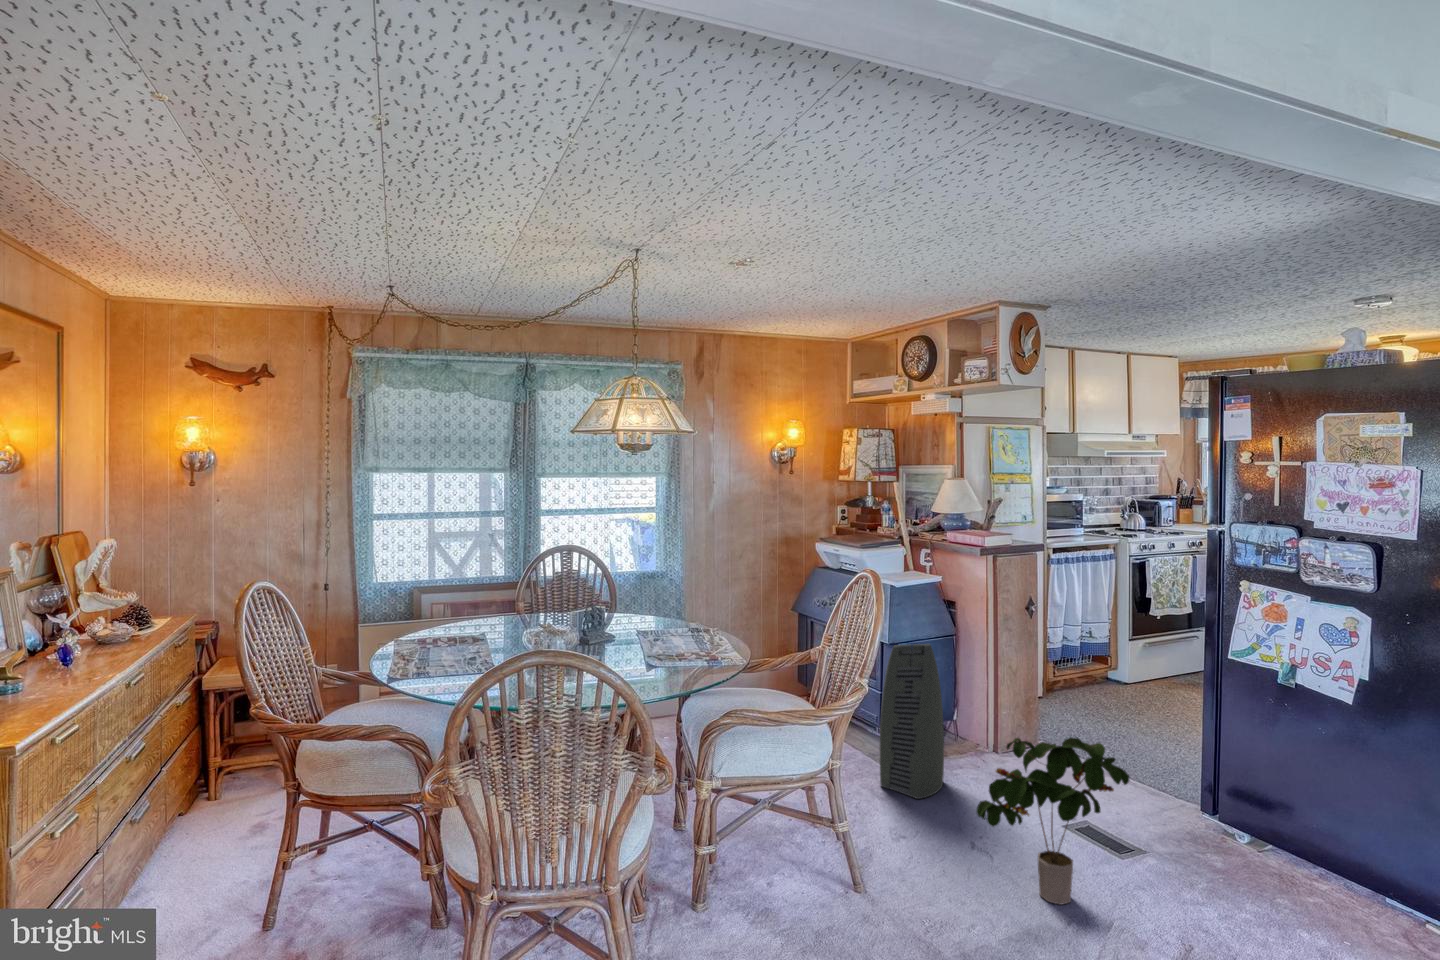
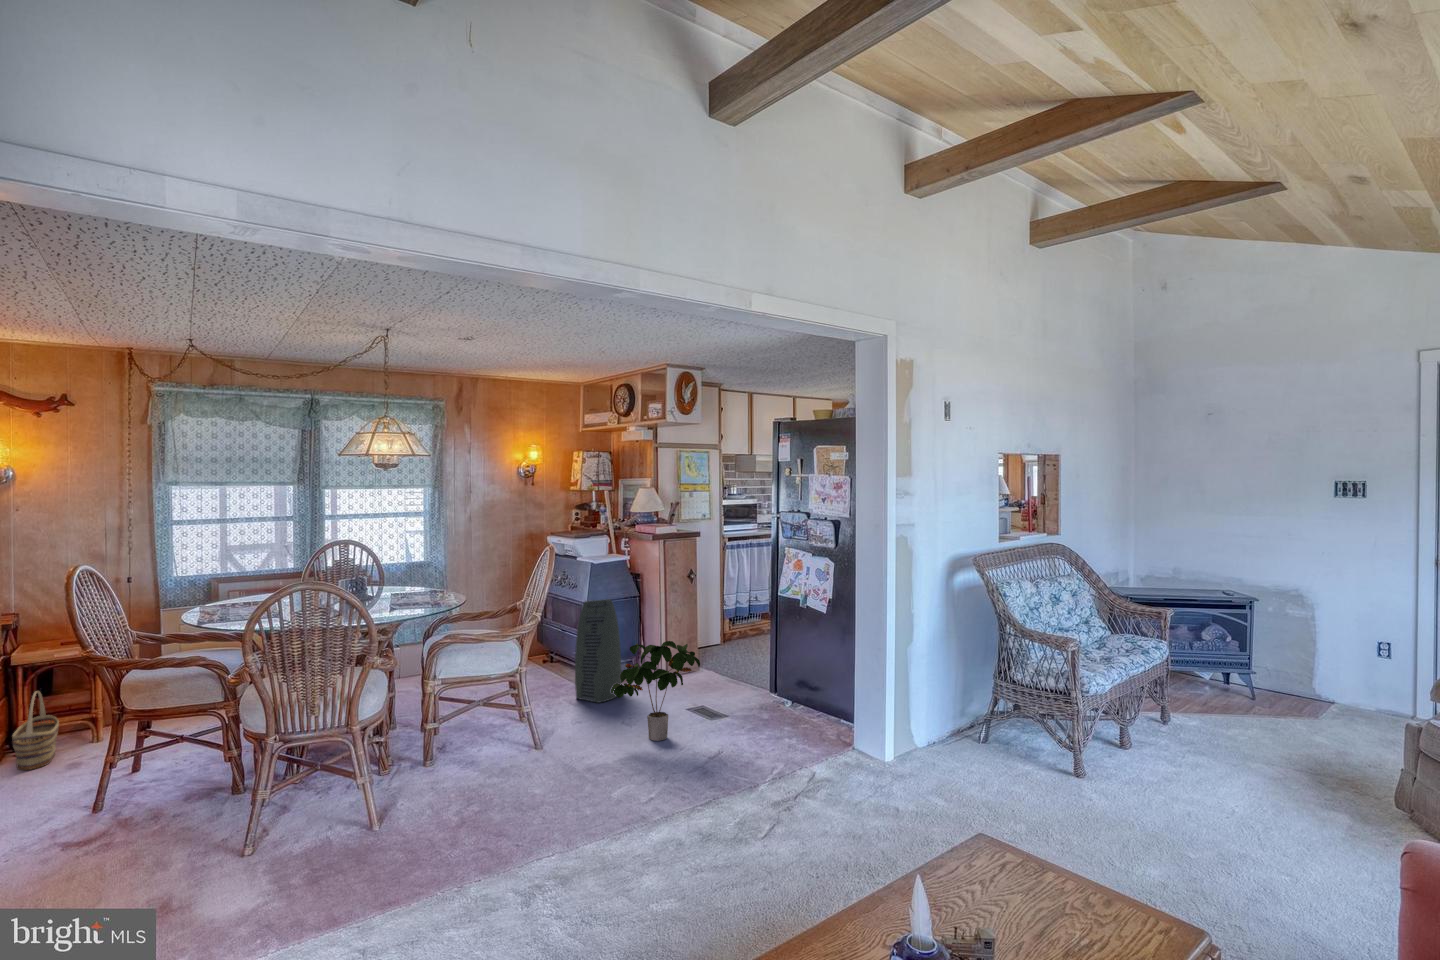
basket: none [178,739,237,848] -> present [12,691,59,770]

